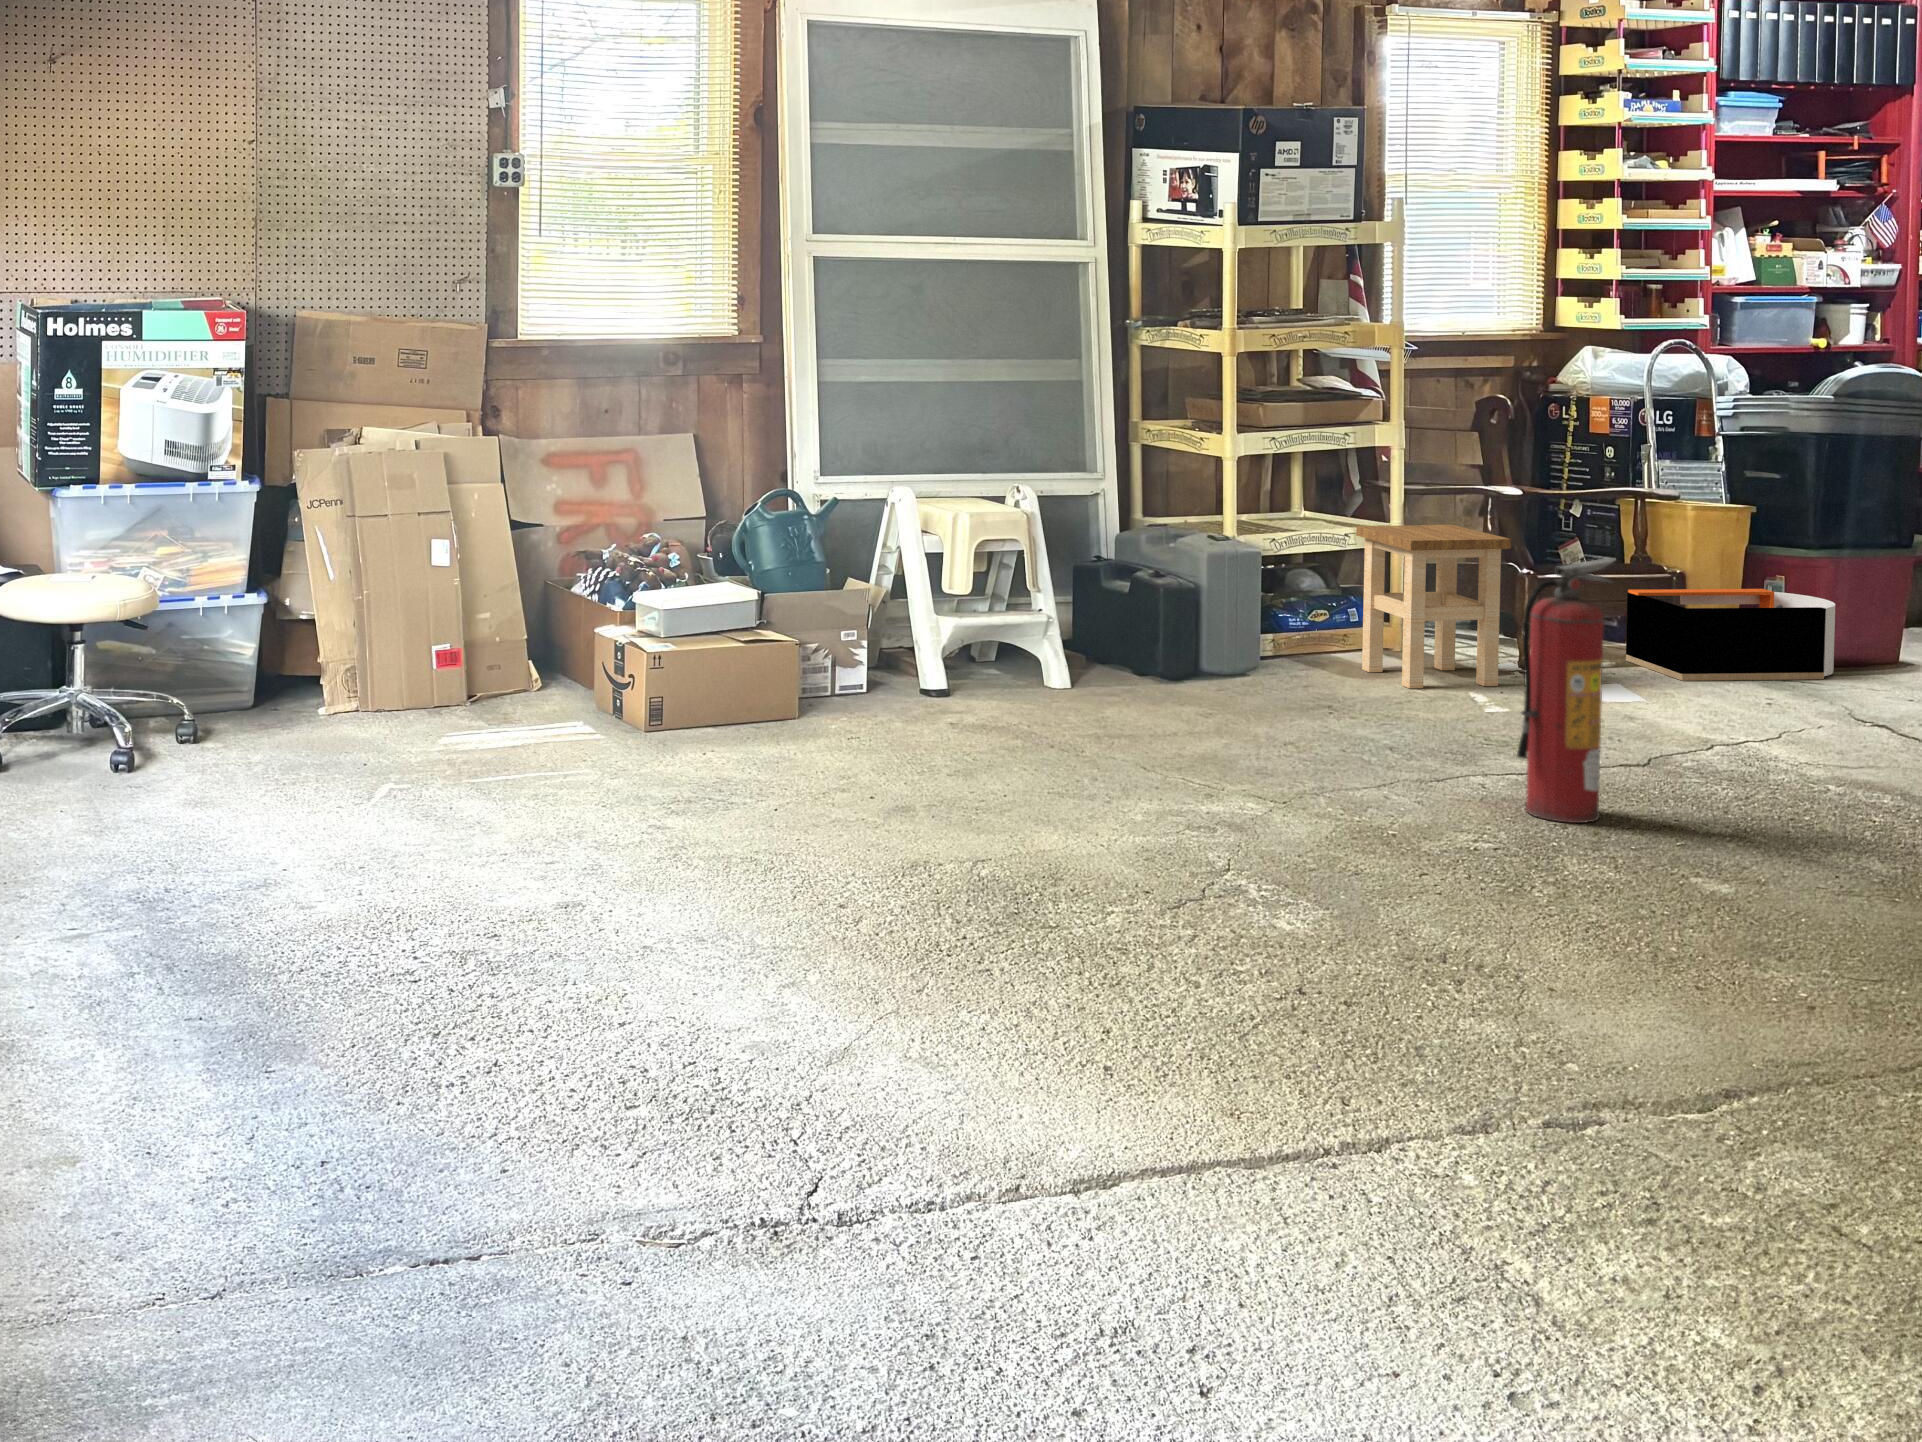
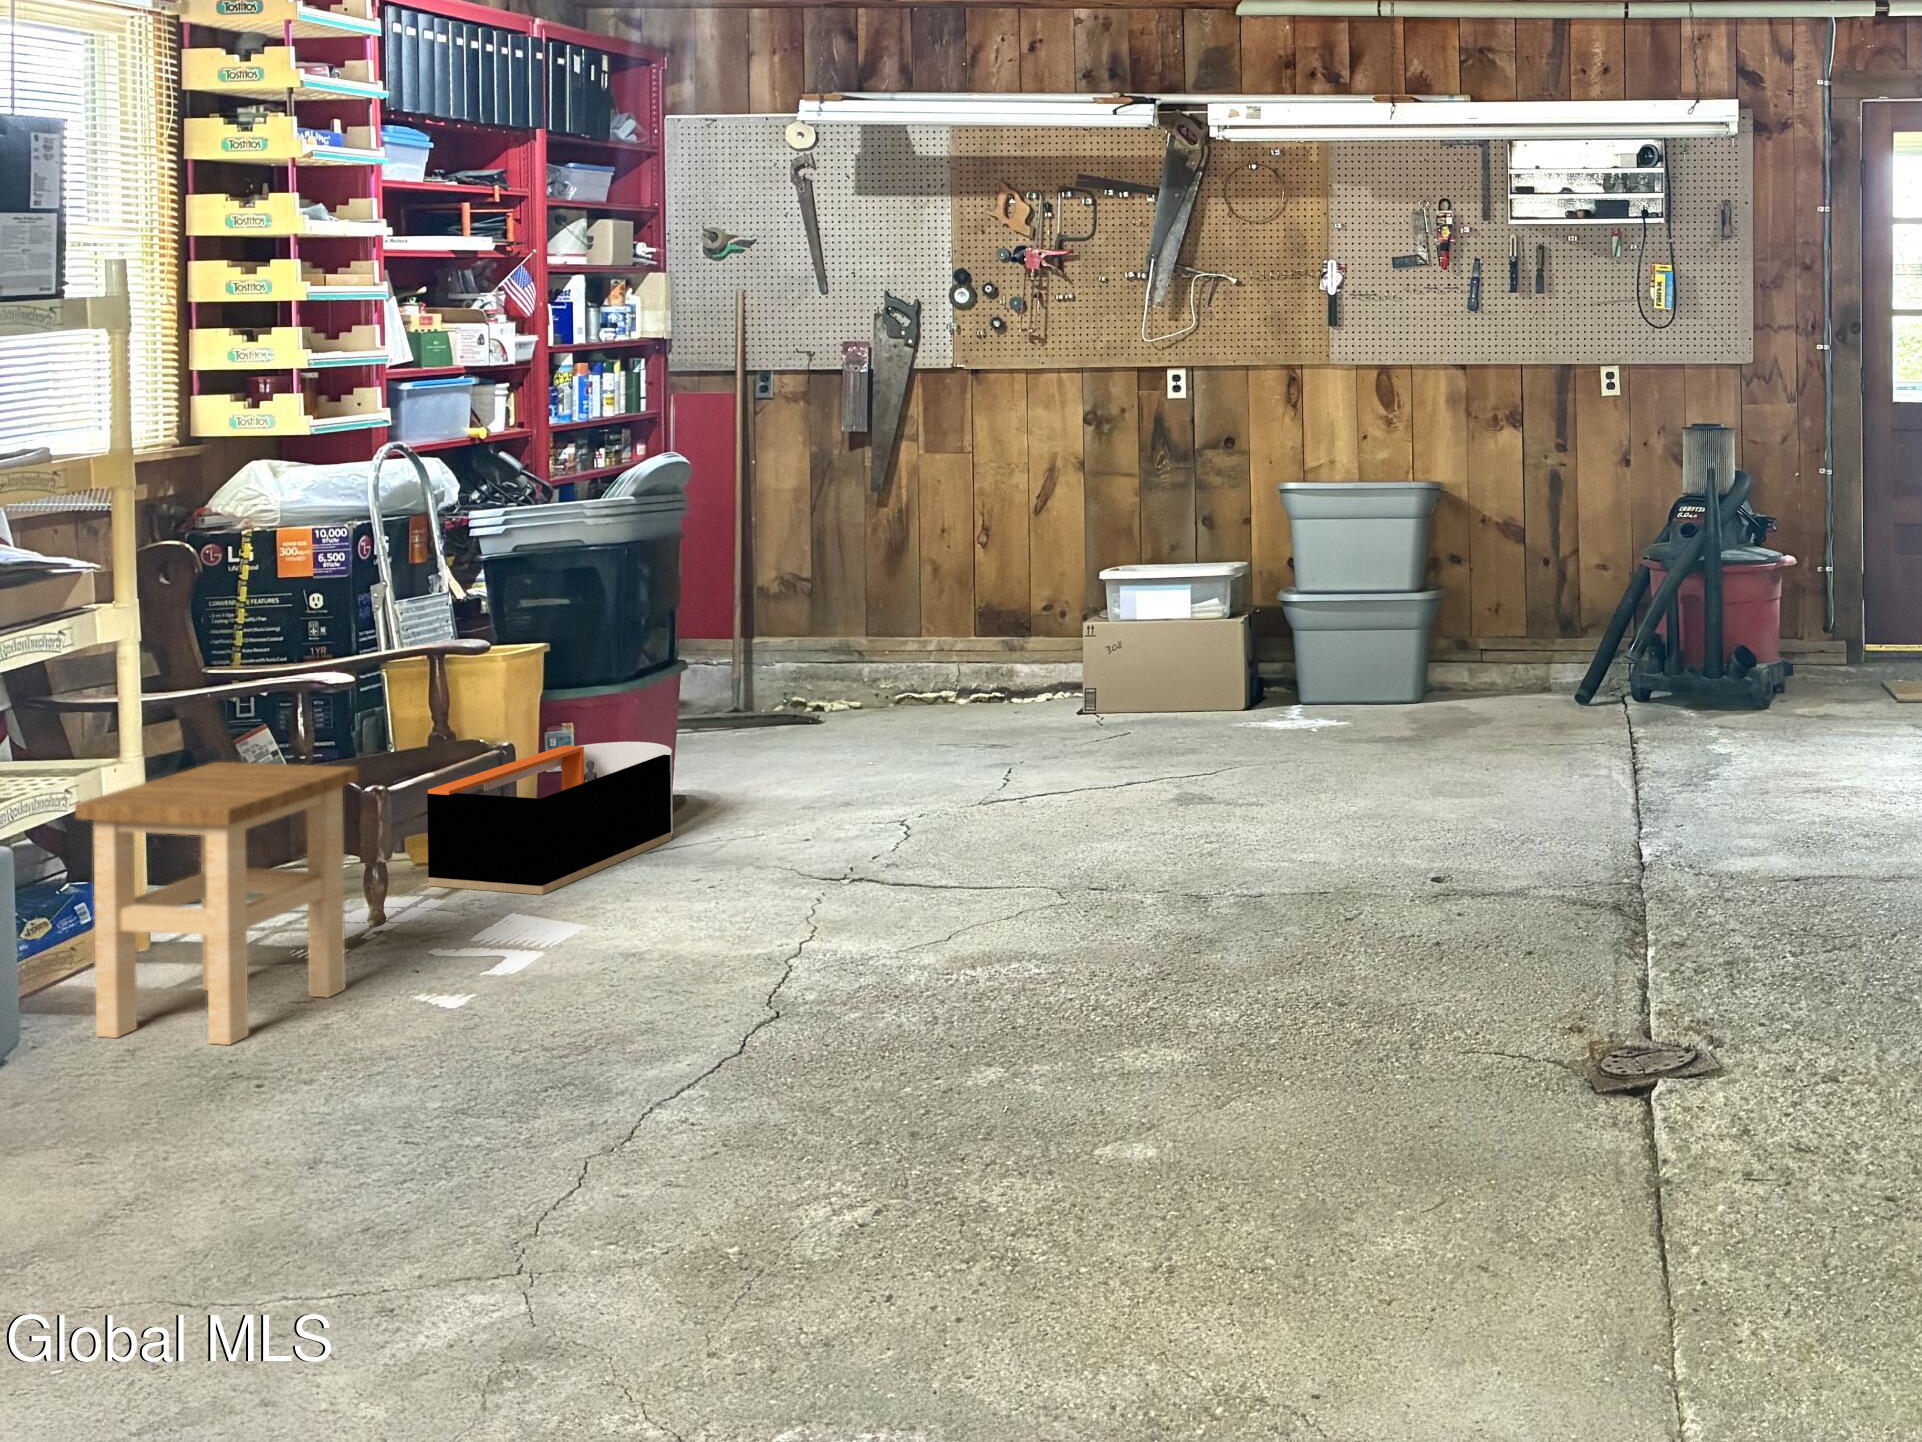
fire extinguisher: present [1517,558,1614,823] -> none [744,790,856,1211]

